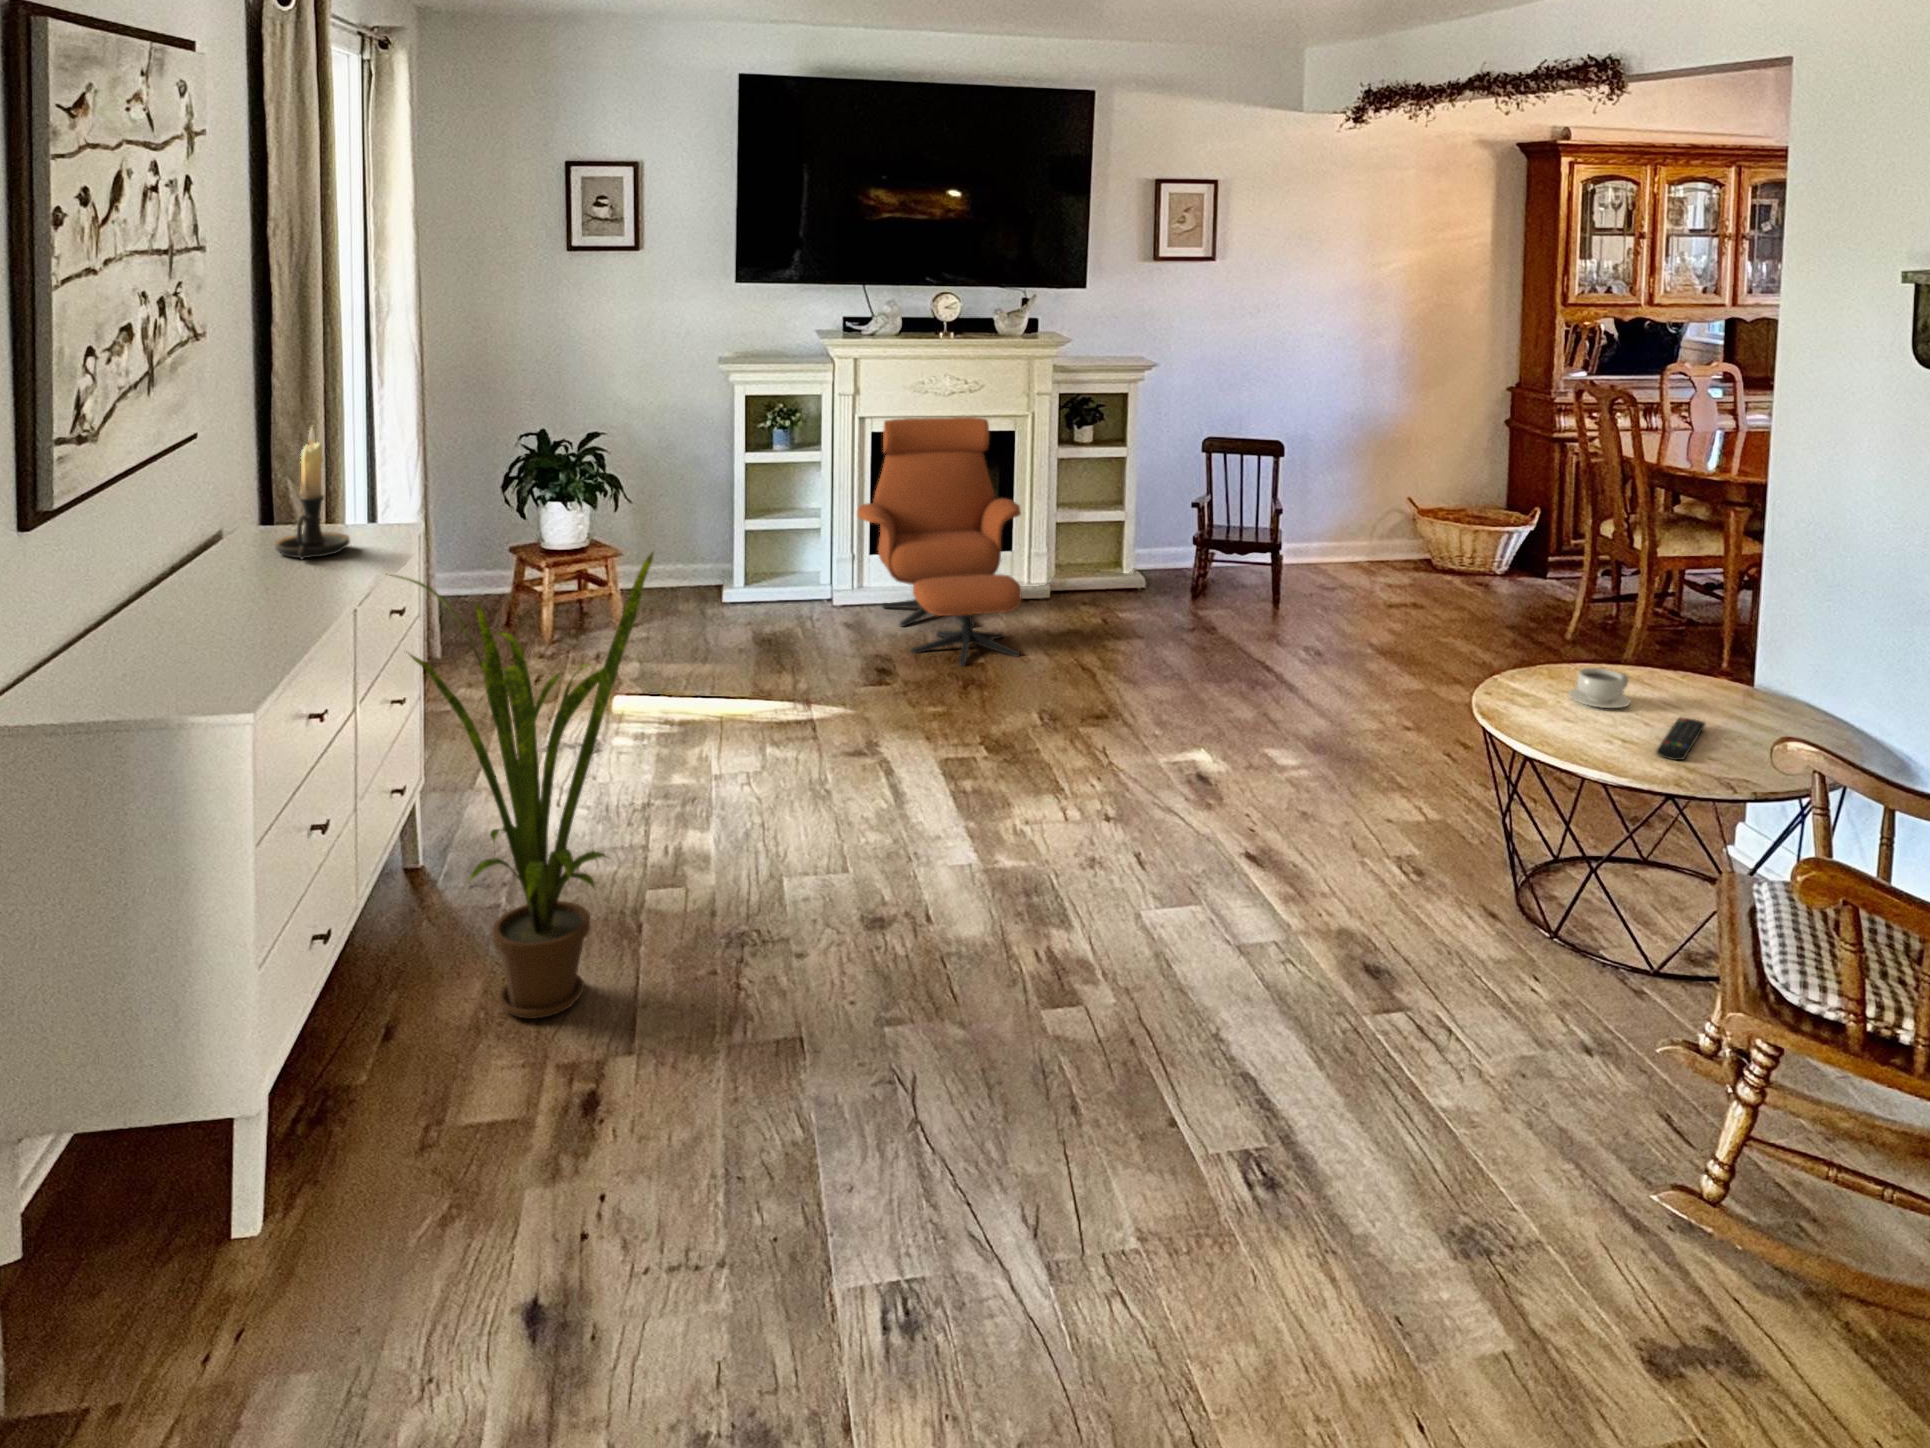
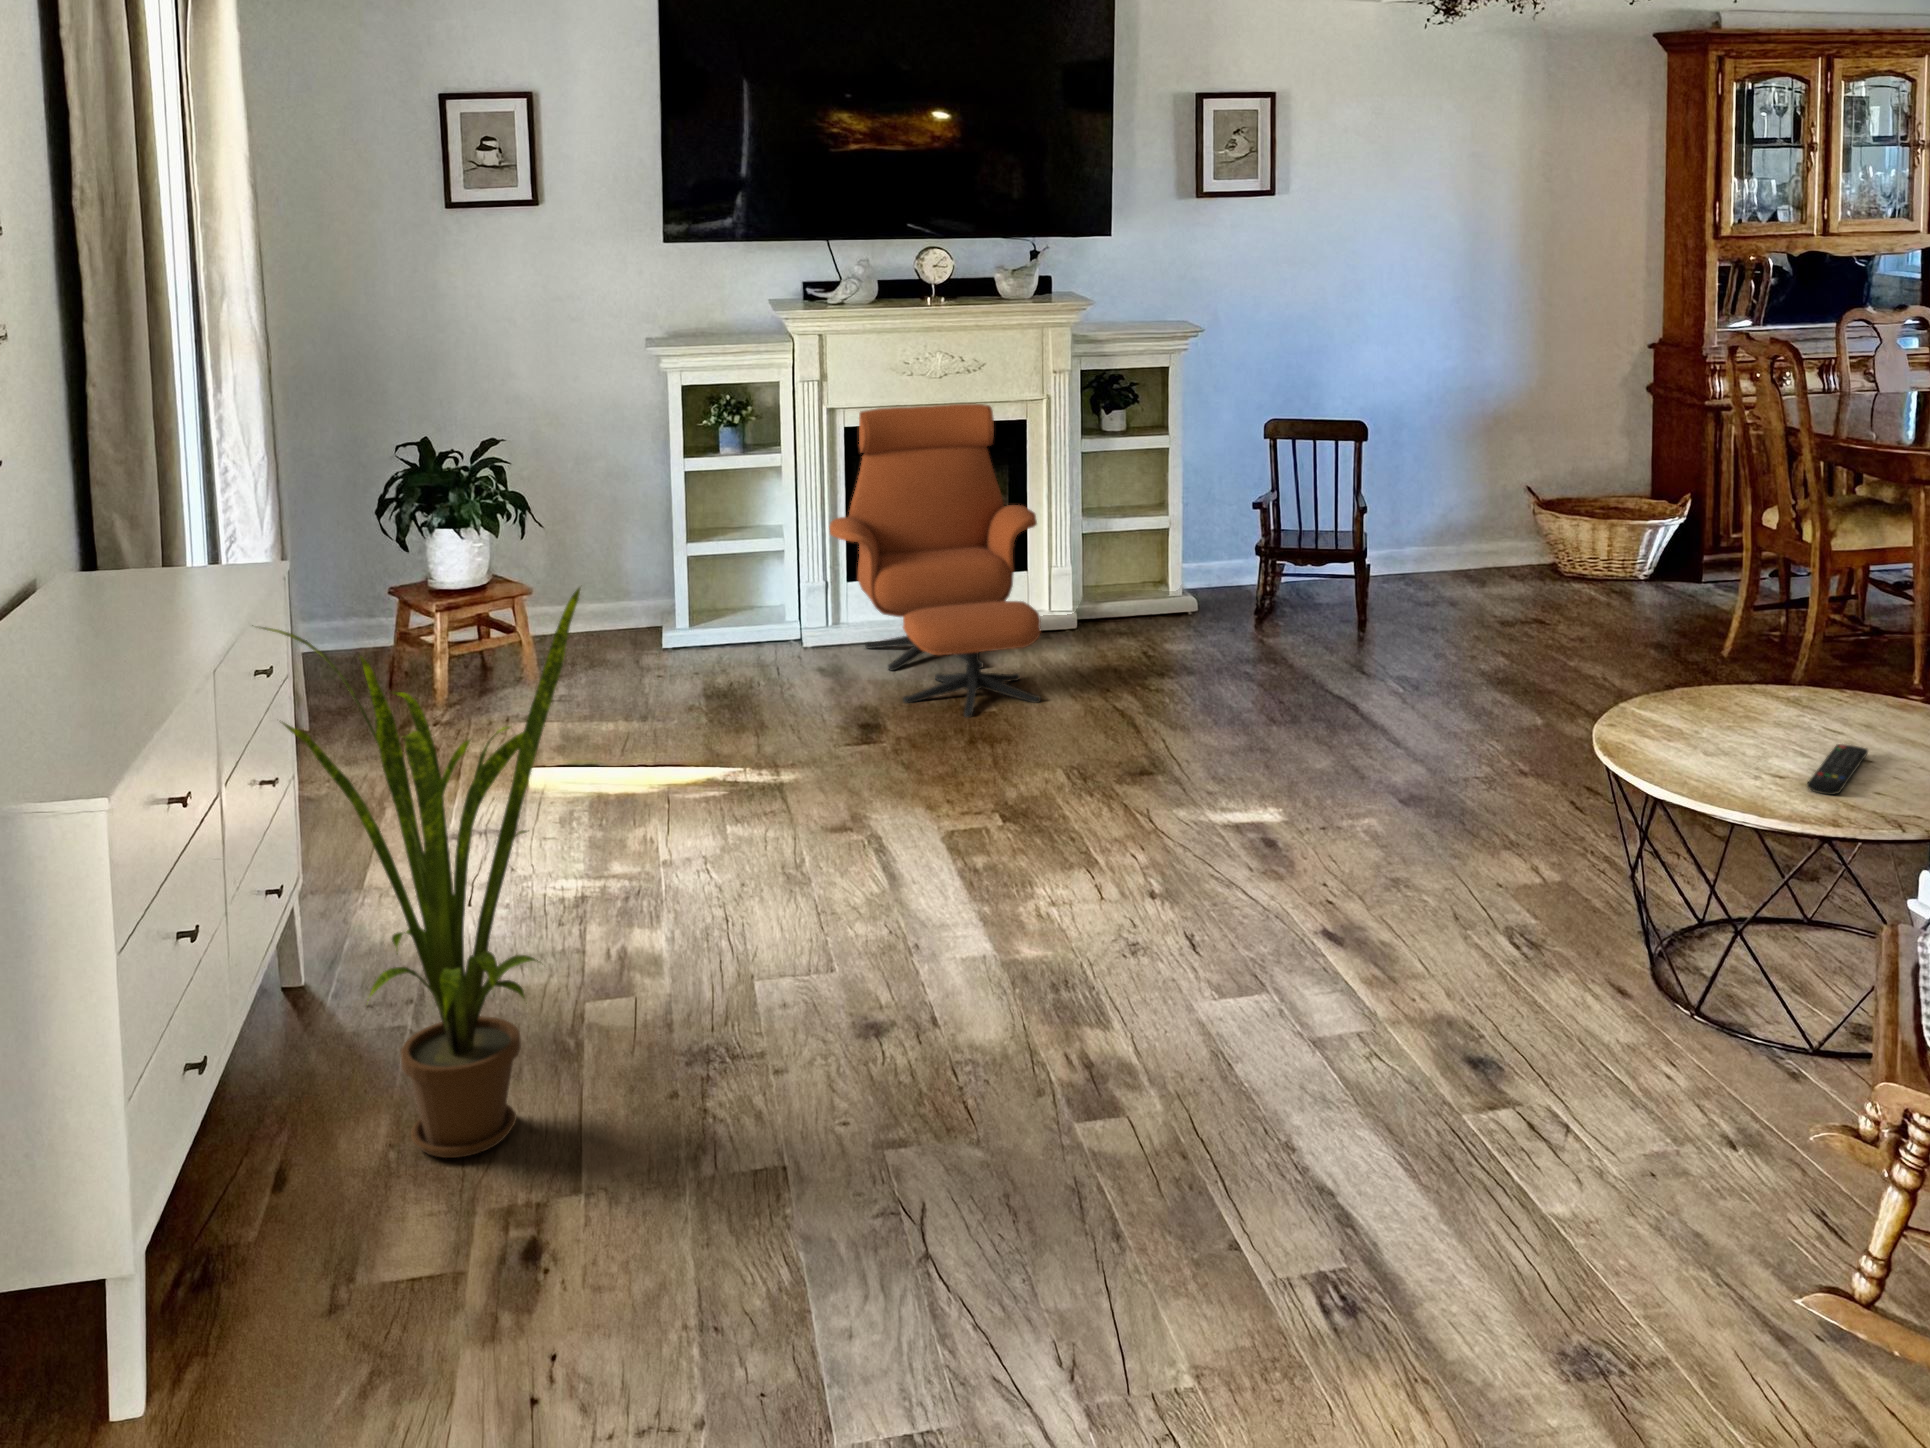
candle holder: present [275,427,350,559] -> none [105,444,198,612]
teacup: present [1569,668,1630,708] -> none [1707,689,1781,736]

